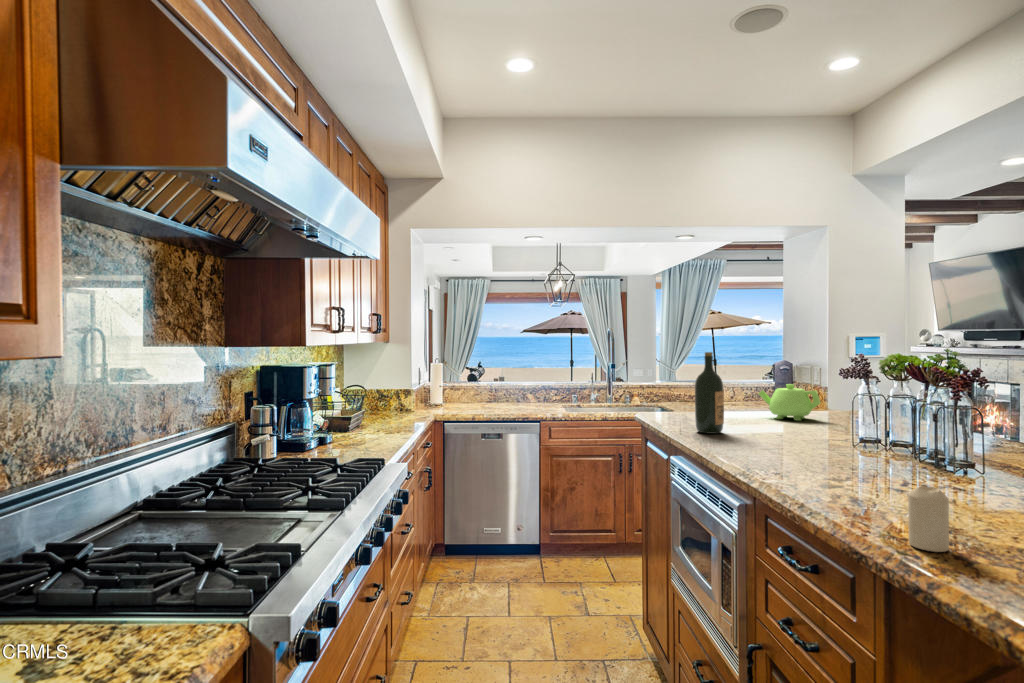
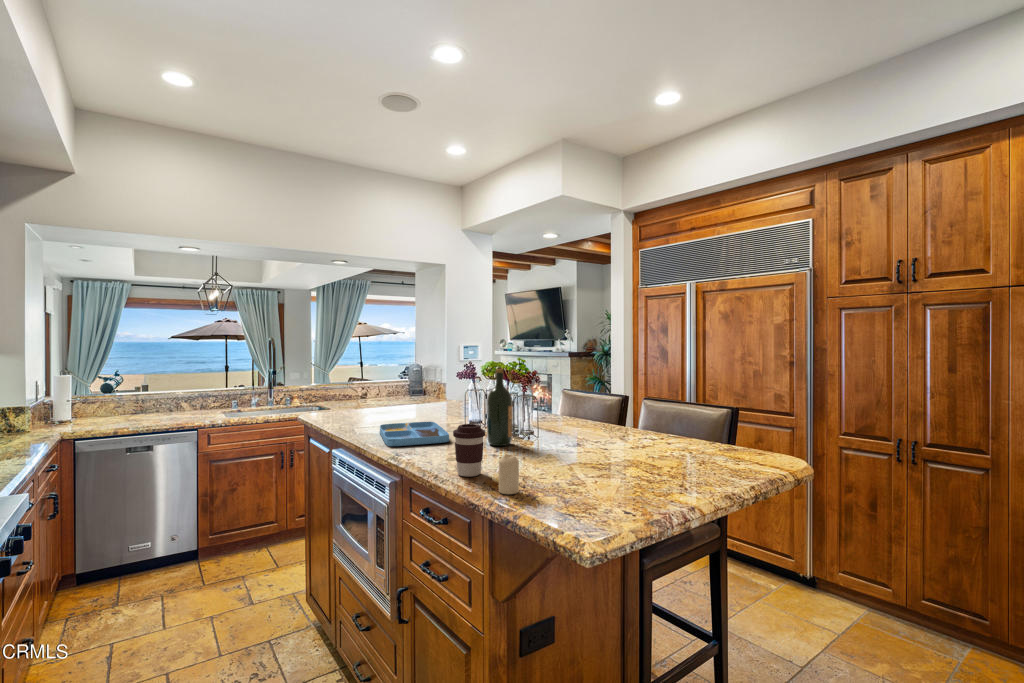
wine bottle: present [695,352,724,434] -> present [487,369,513,446]
teapot: present [759,384,820,421] -> none [402,384,444,411]
tray: none [725,430,825,461] -> present [380,422,449,446]
coffee cup: none [828,434,884,513] -> present [453,424,485,477]

